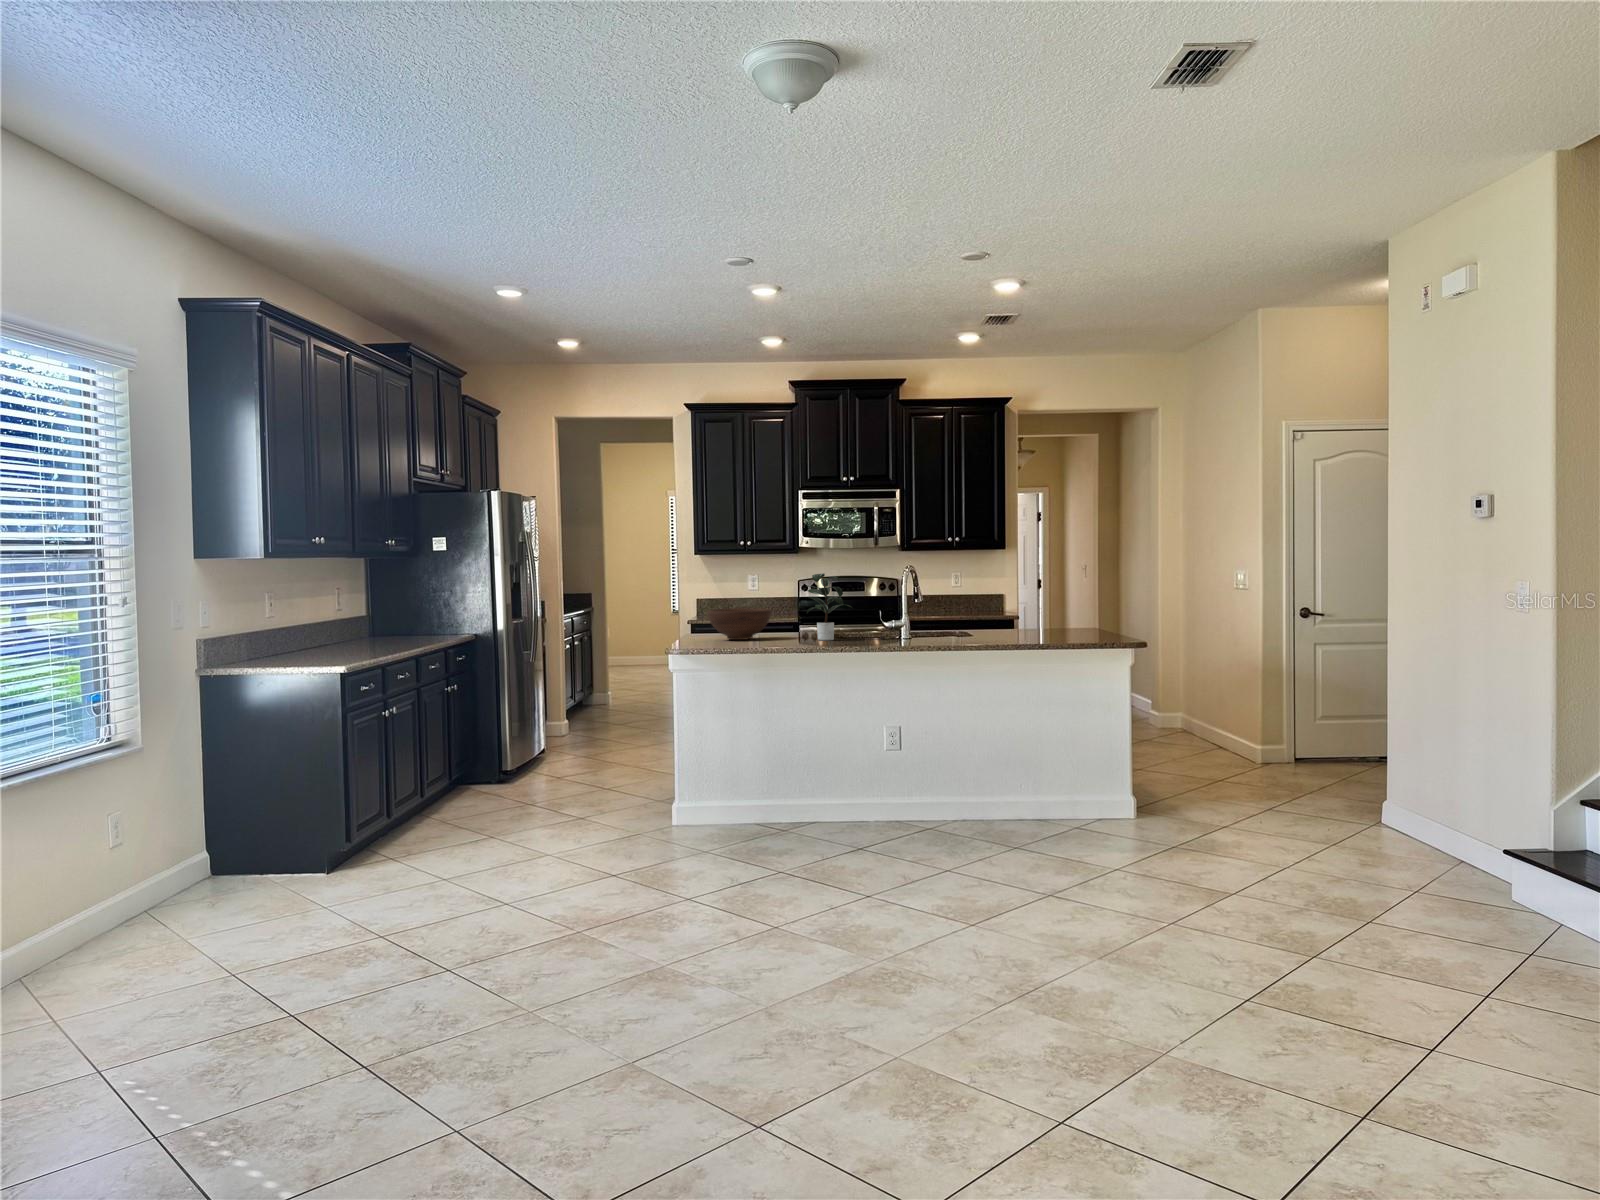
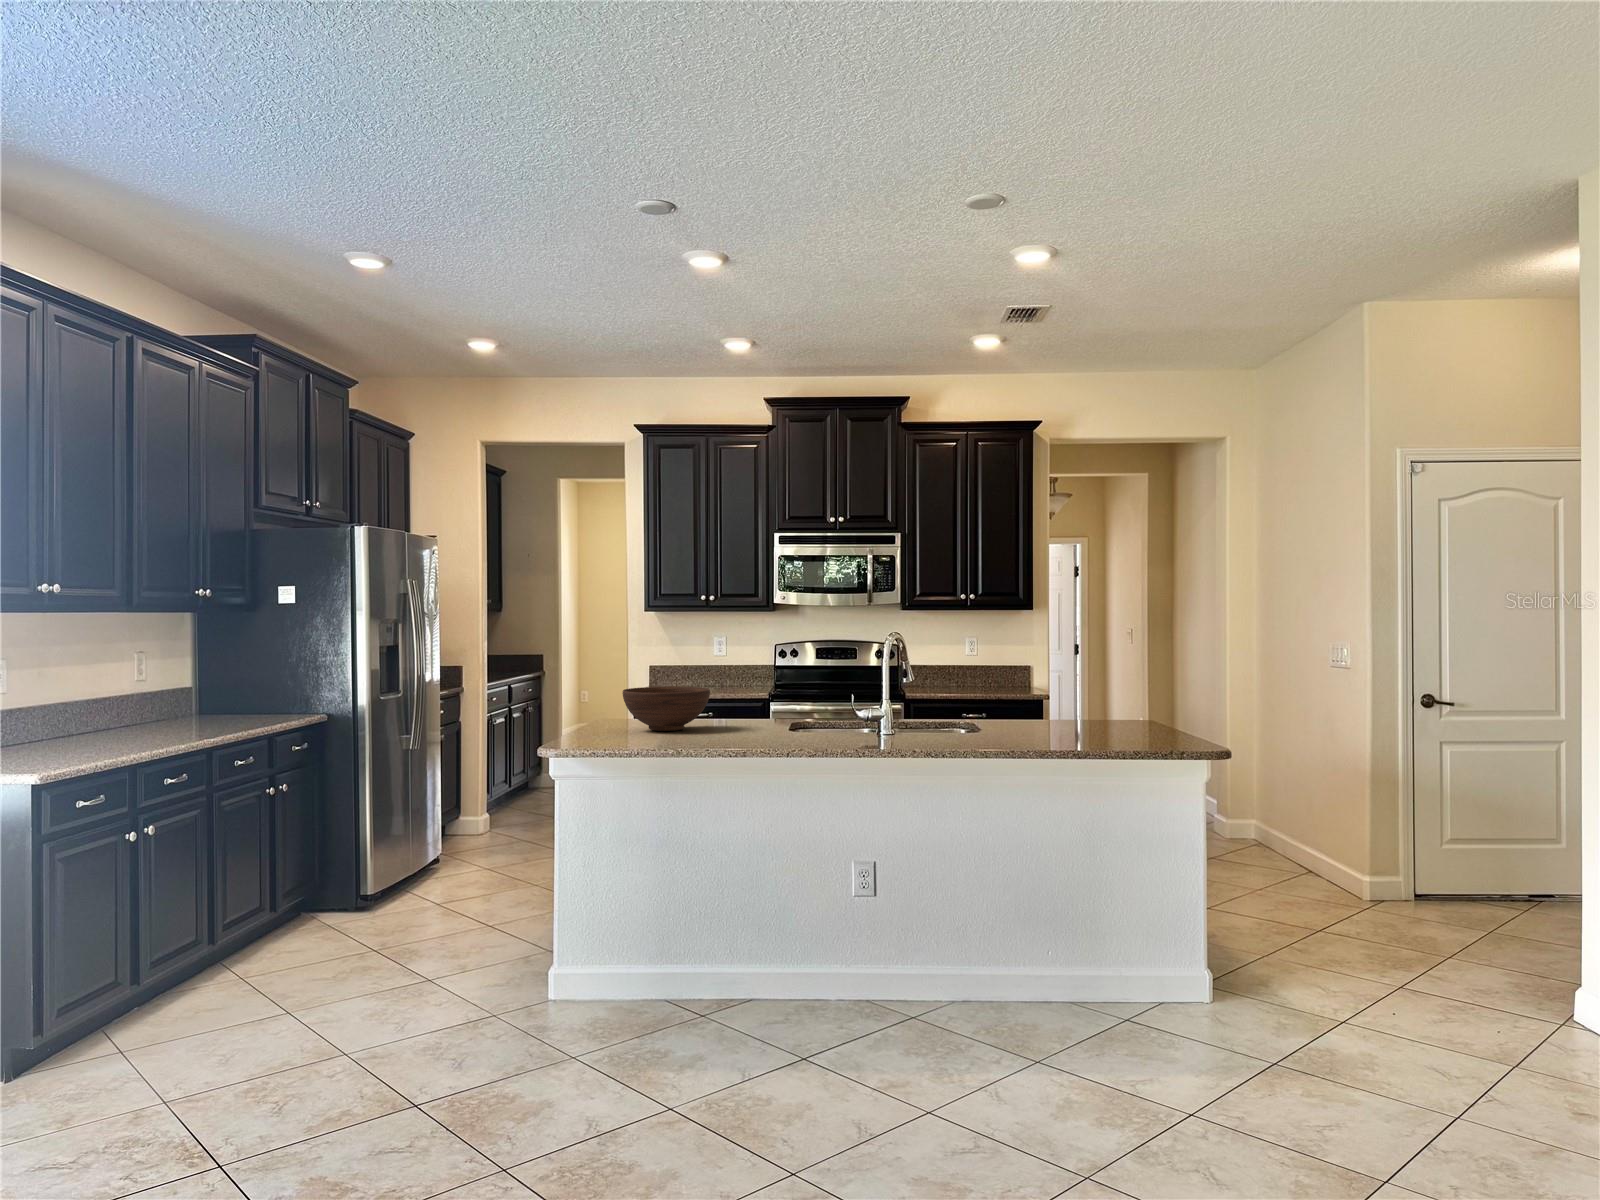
potted plant: present [807,573,852,641] -> none [742,642,828,736]

